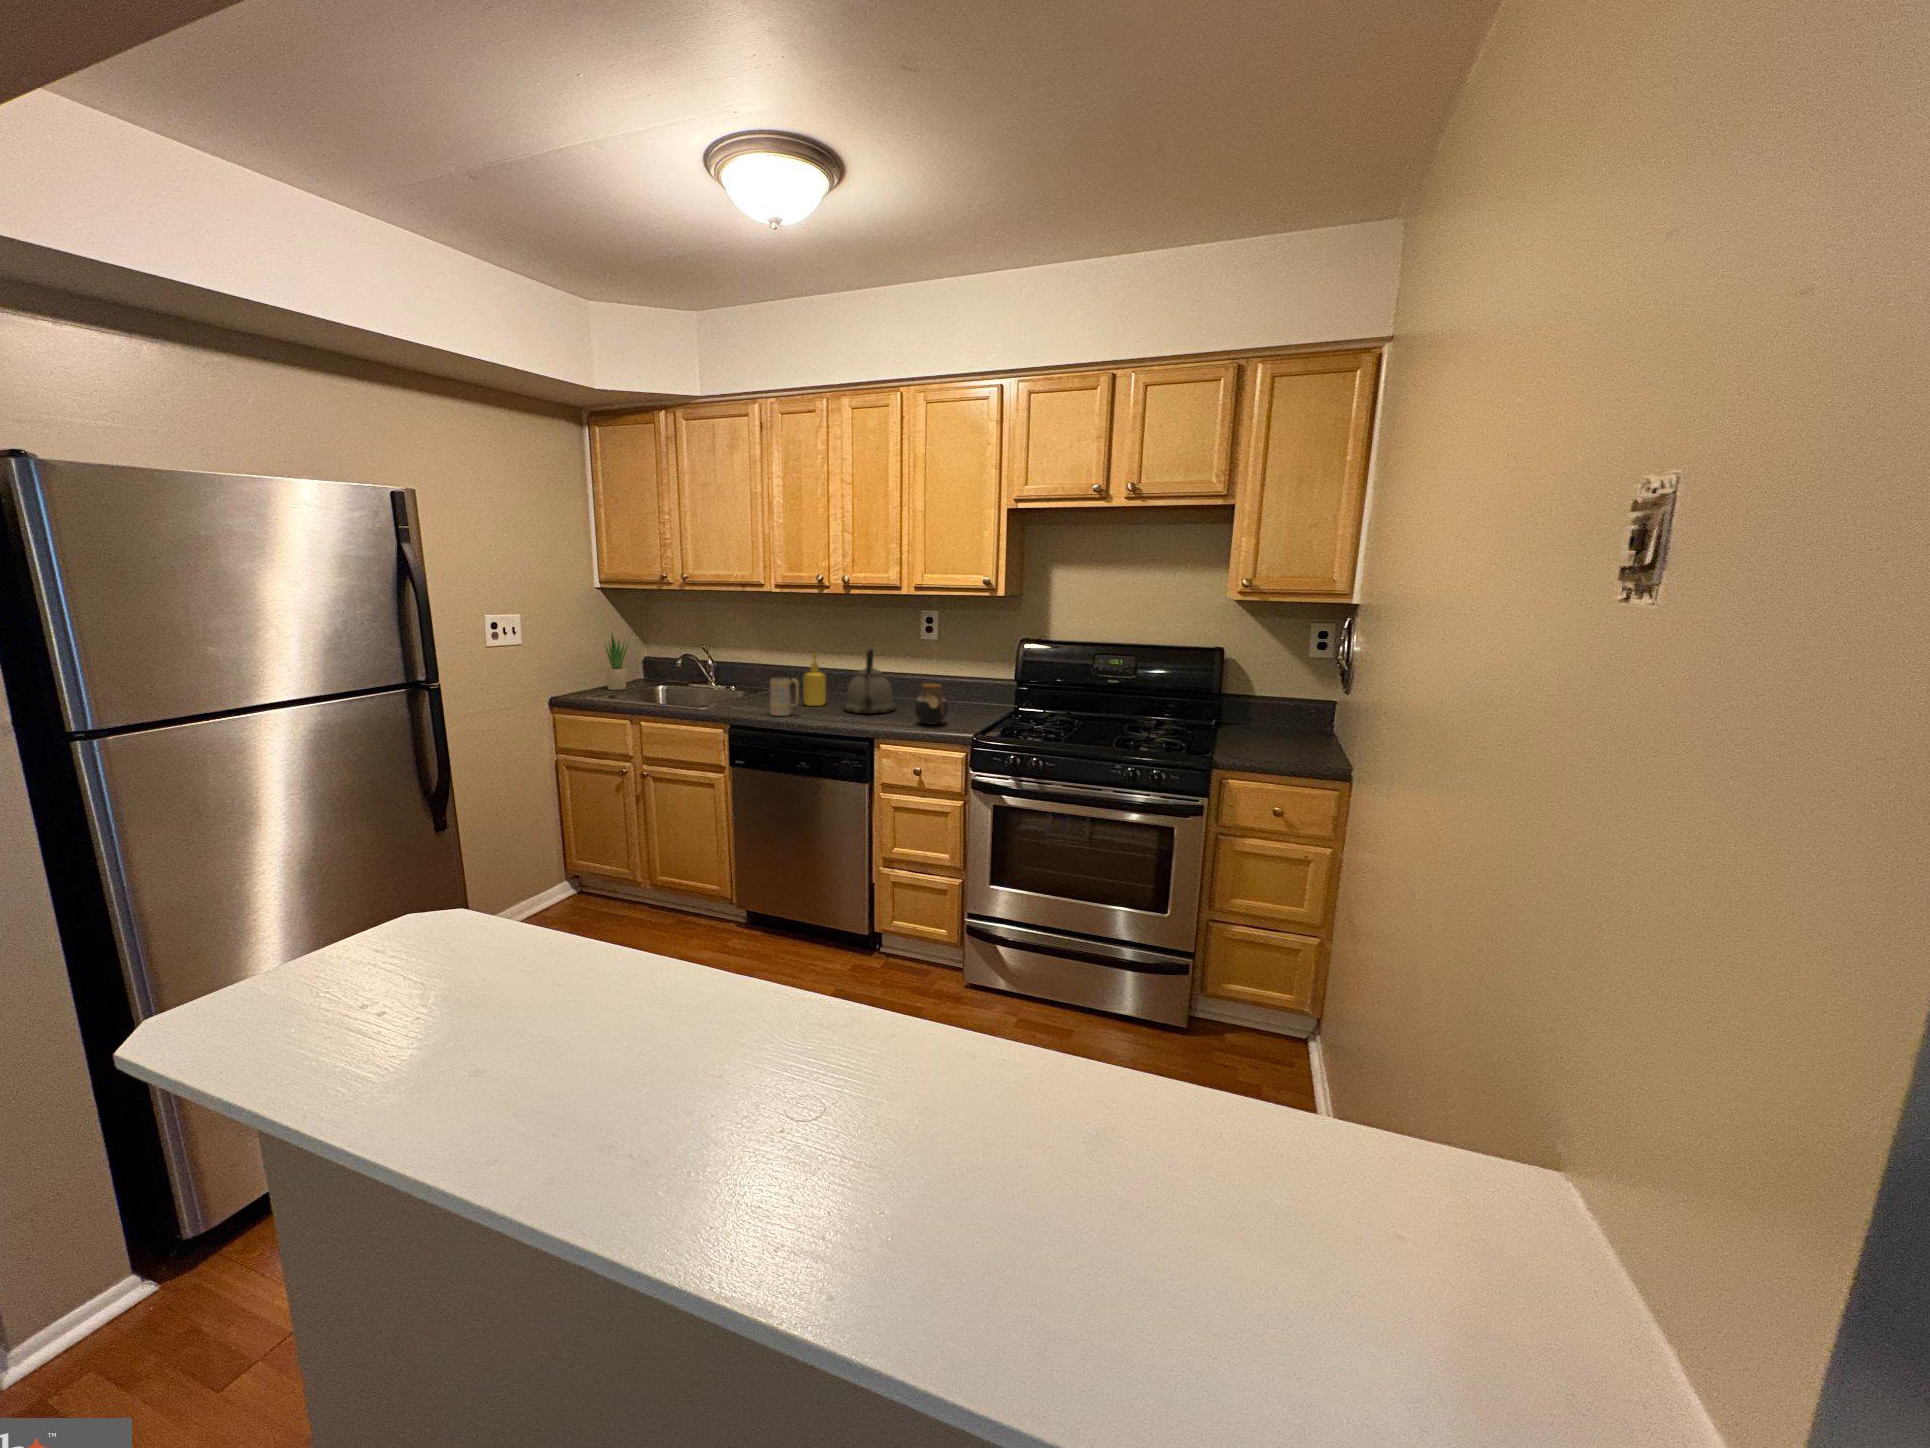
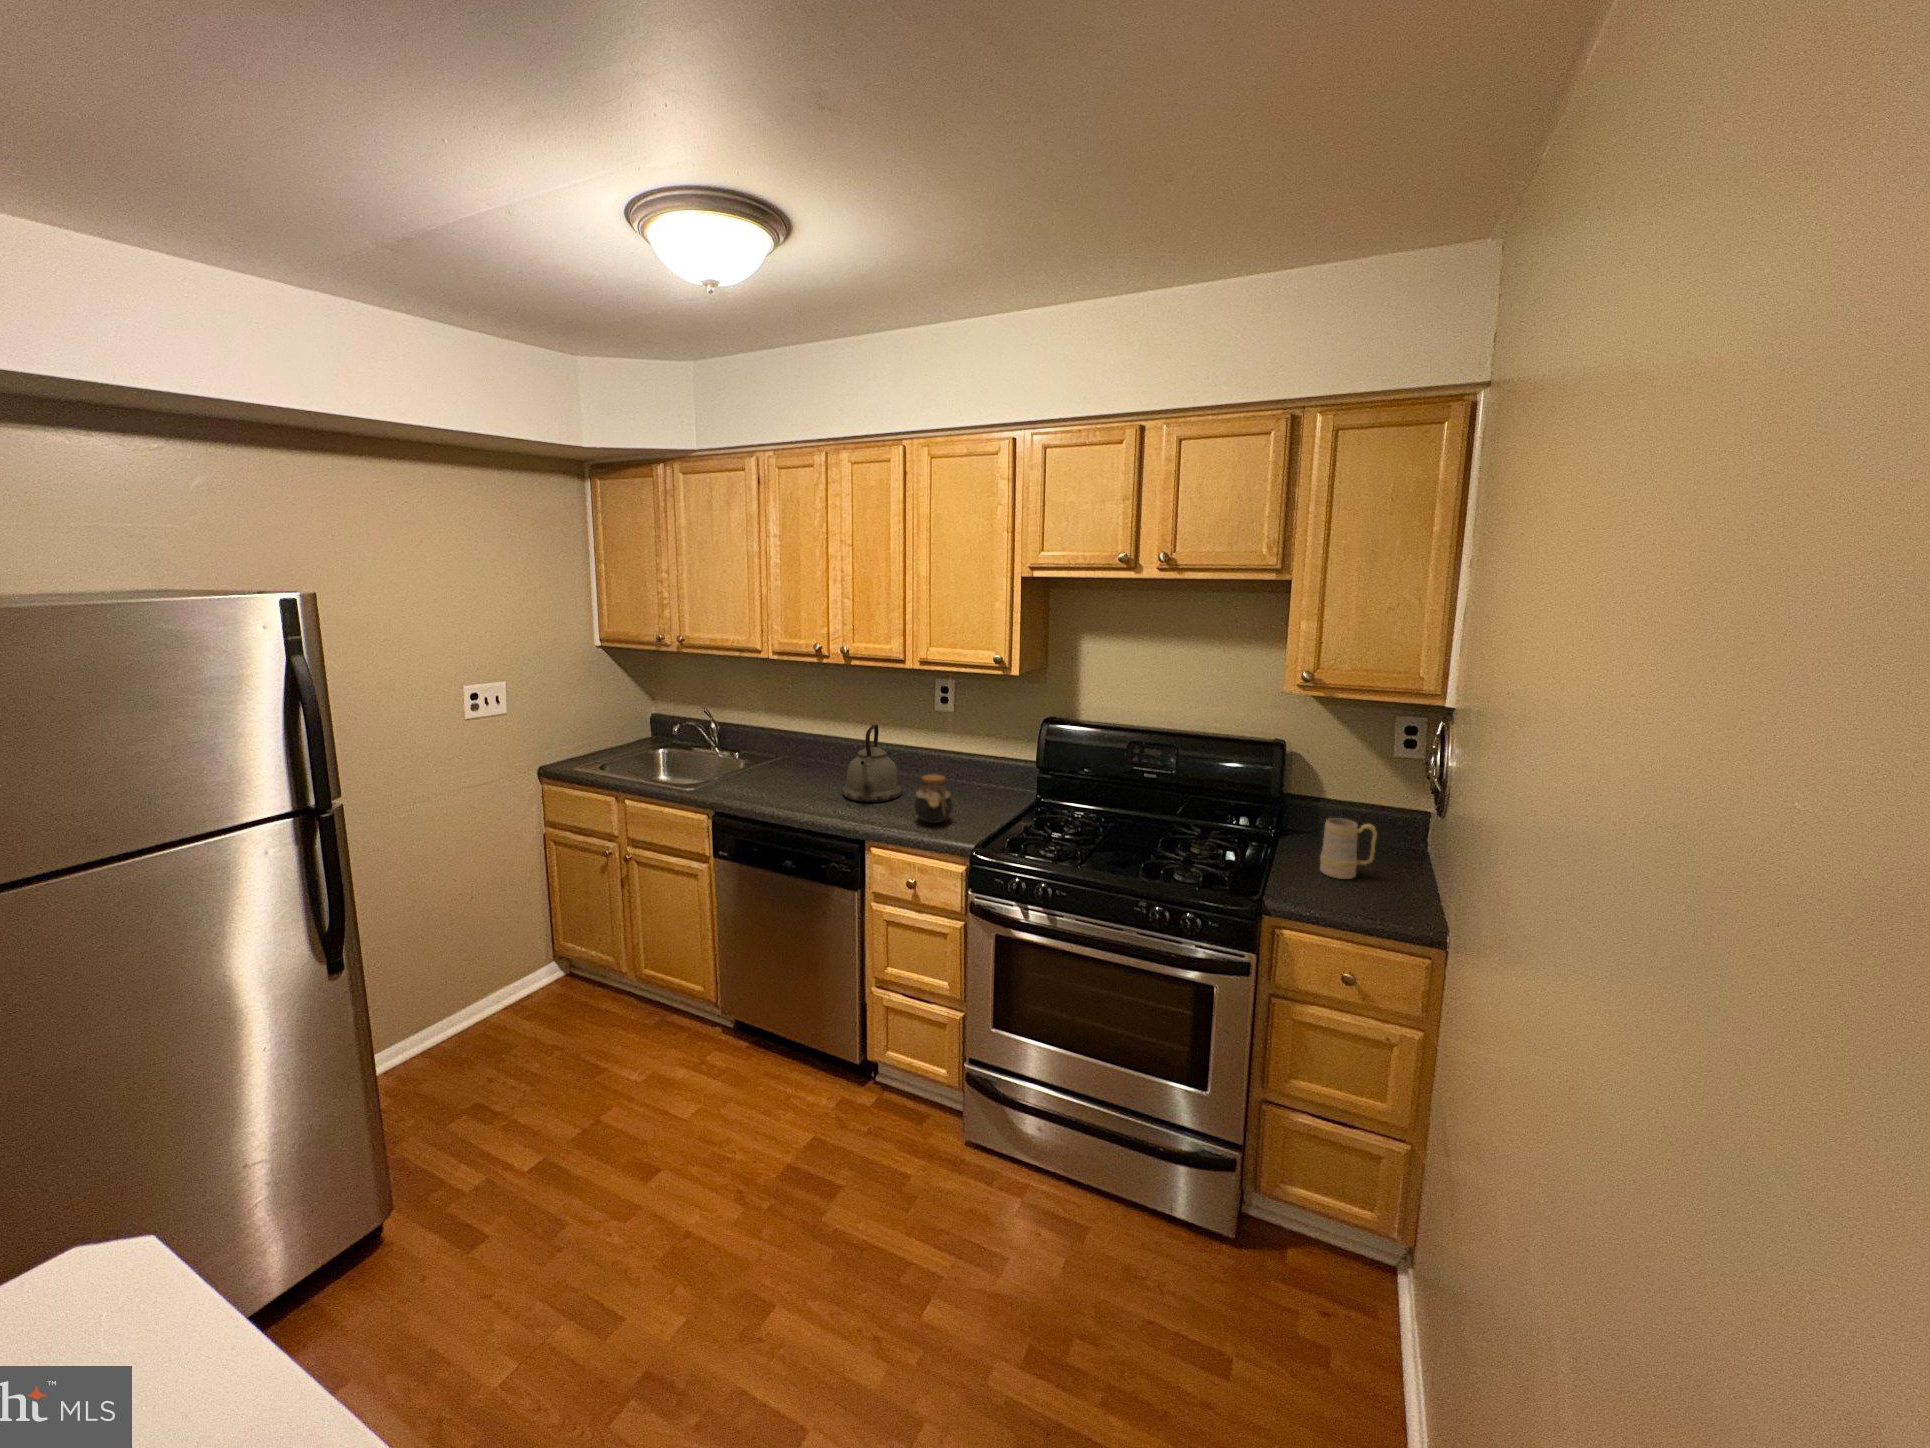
potted plant: present [605,632,628,690] -> none [603,691,630,754]
soap dispenser: present [803,654,826,706] -> none [801,728,827,786]
mug: present [770,678,799,716] -> present [1320,818,1377,879]

